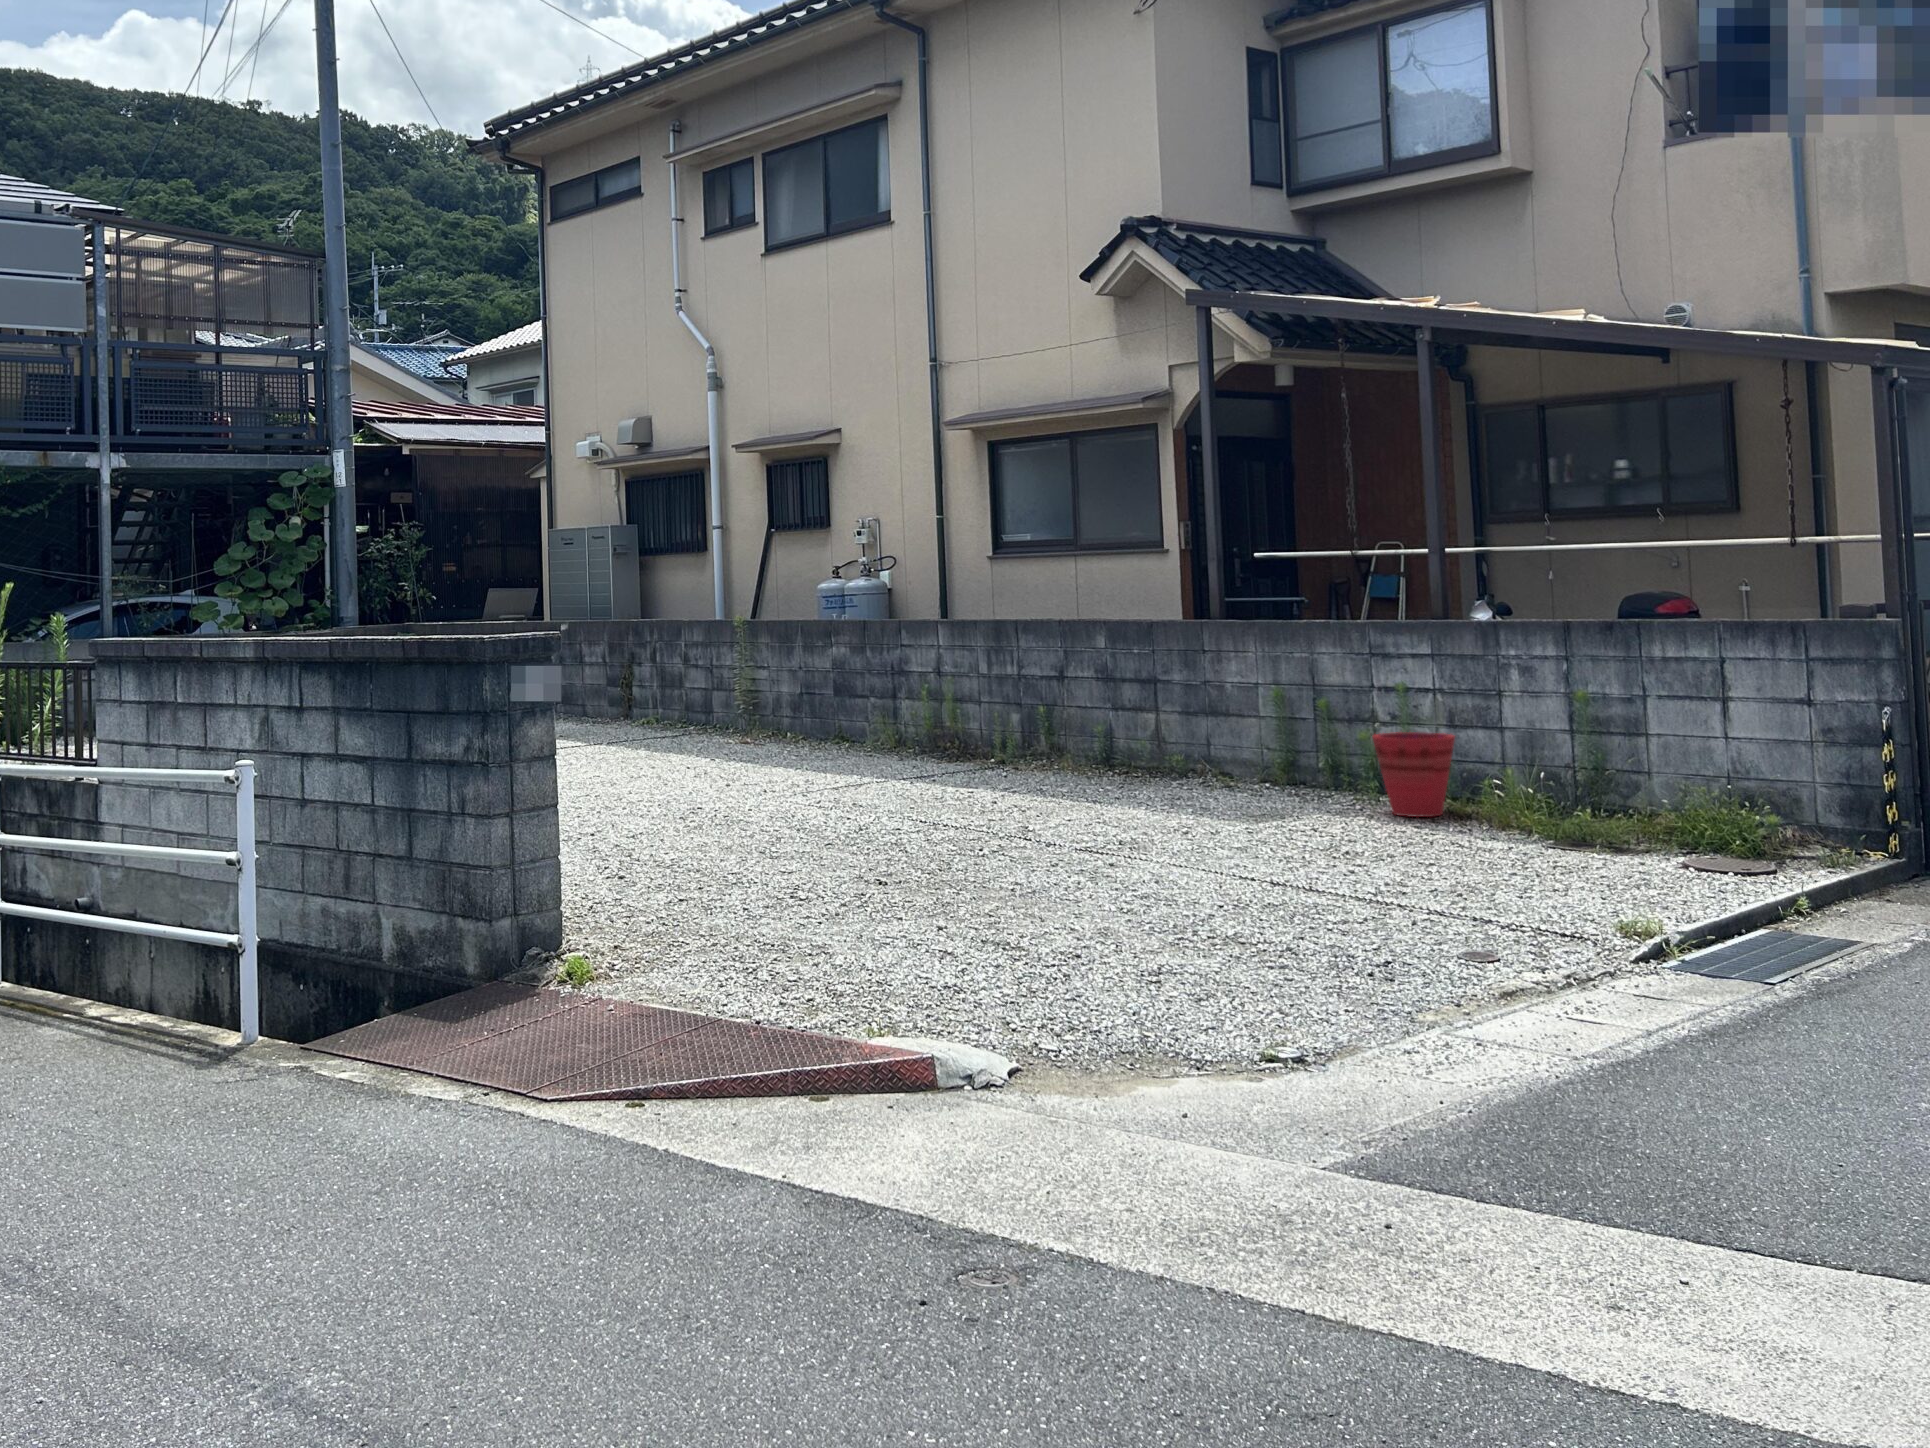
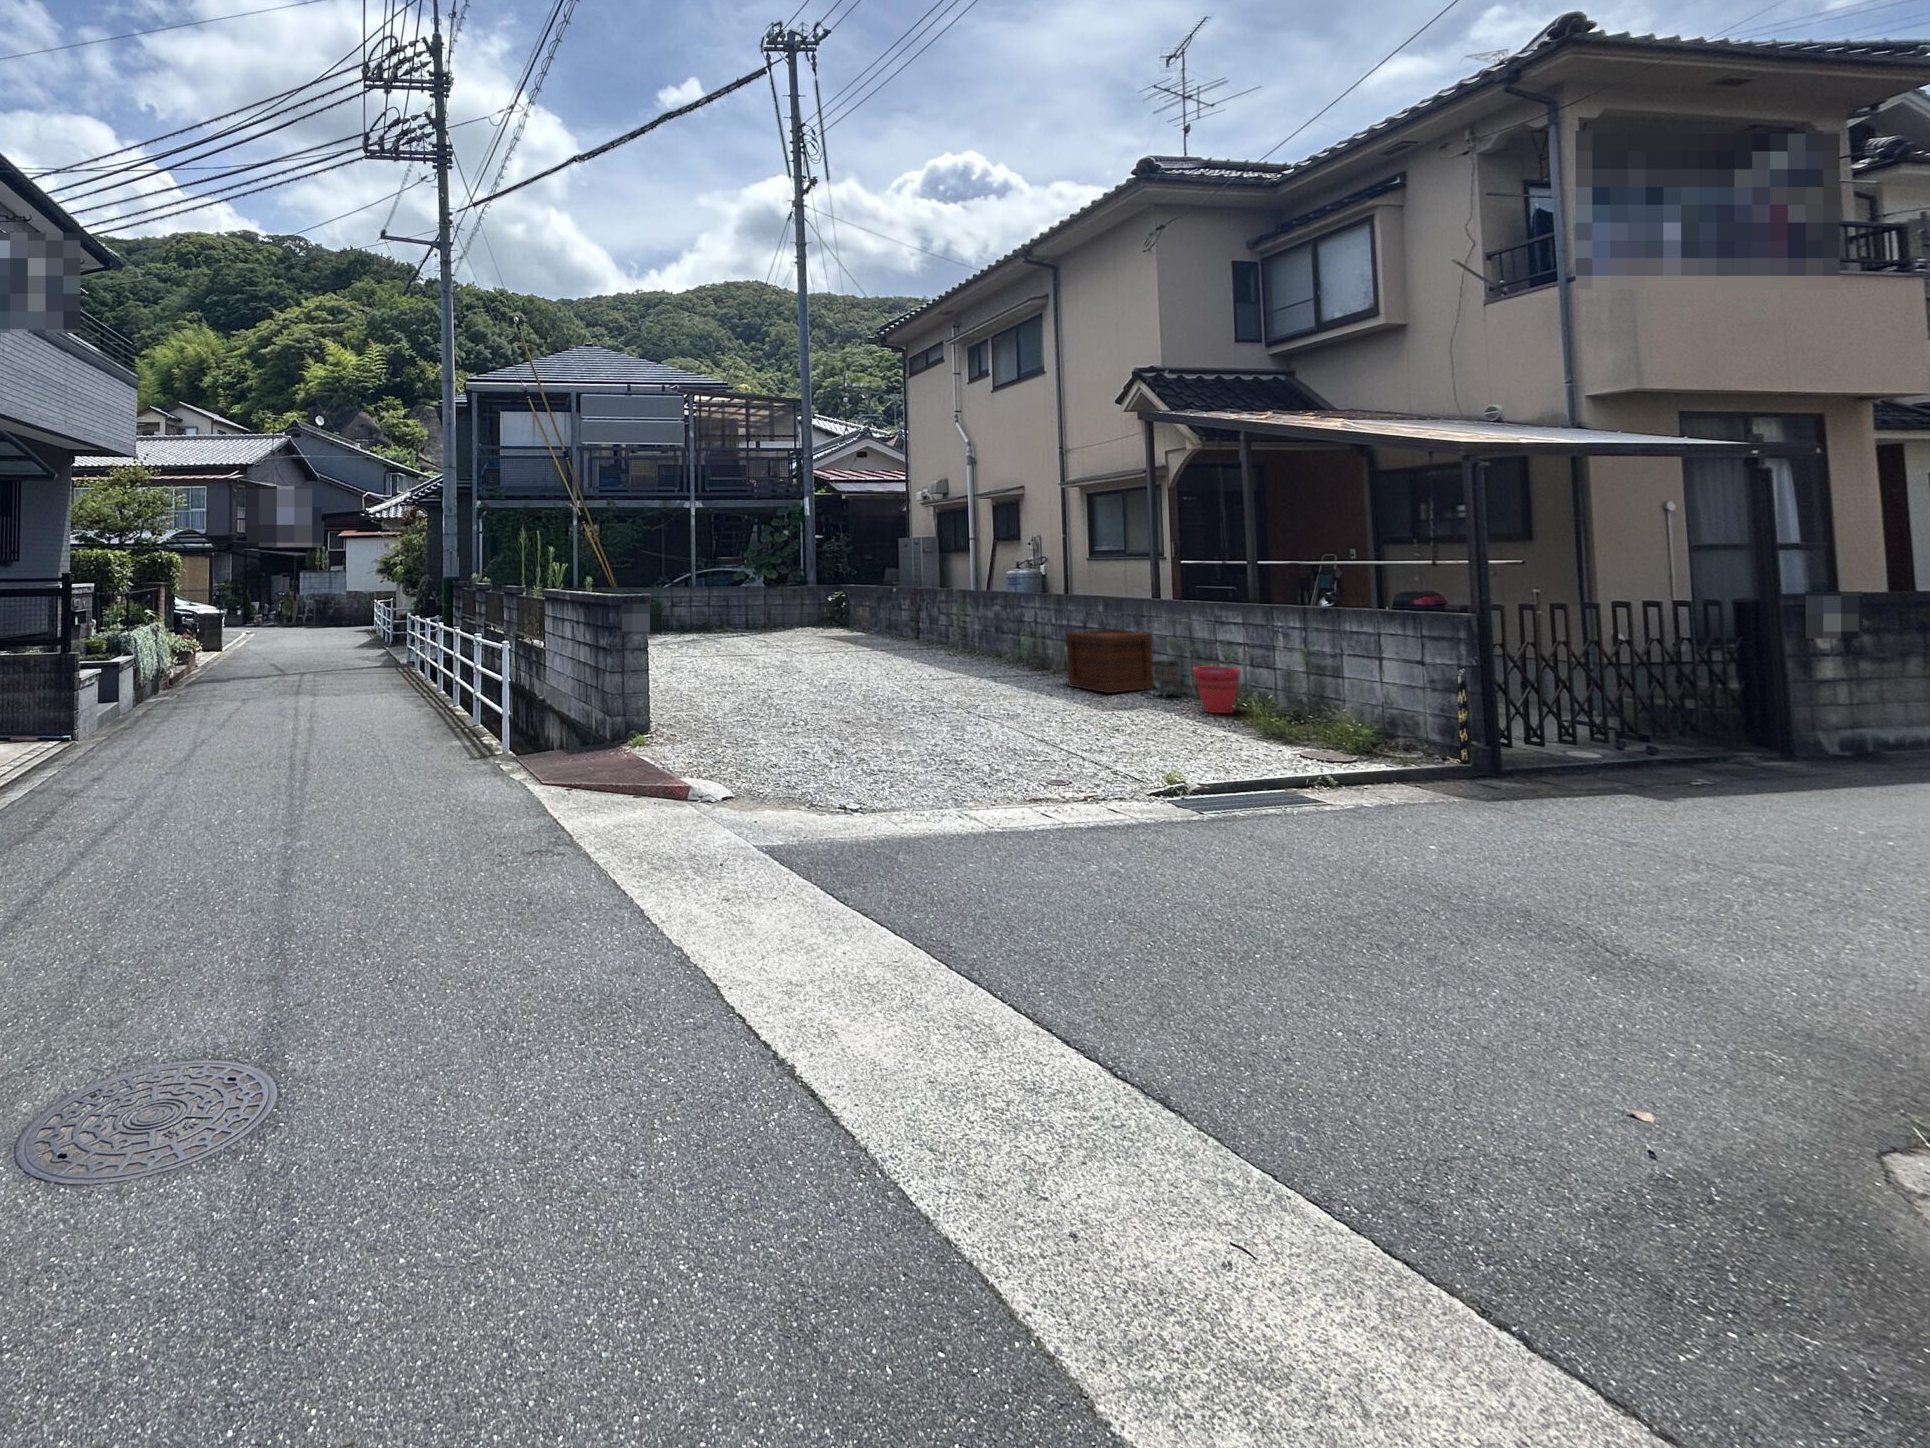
wooden crate: none [1097,677,1251,795] -> present [1066,629,1154,693]
planter: none [1269,729,1317,798] -> present [1153,660,1181,697]

